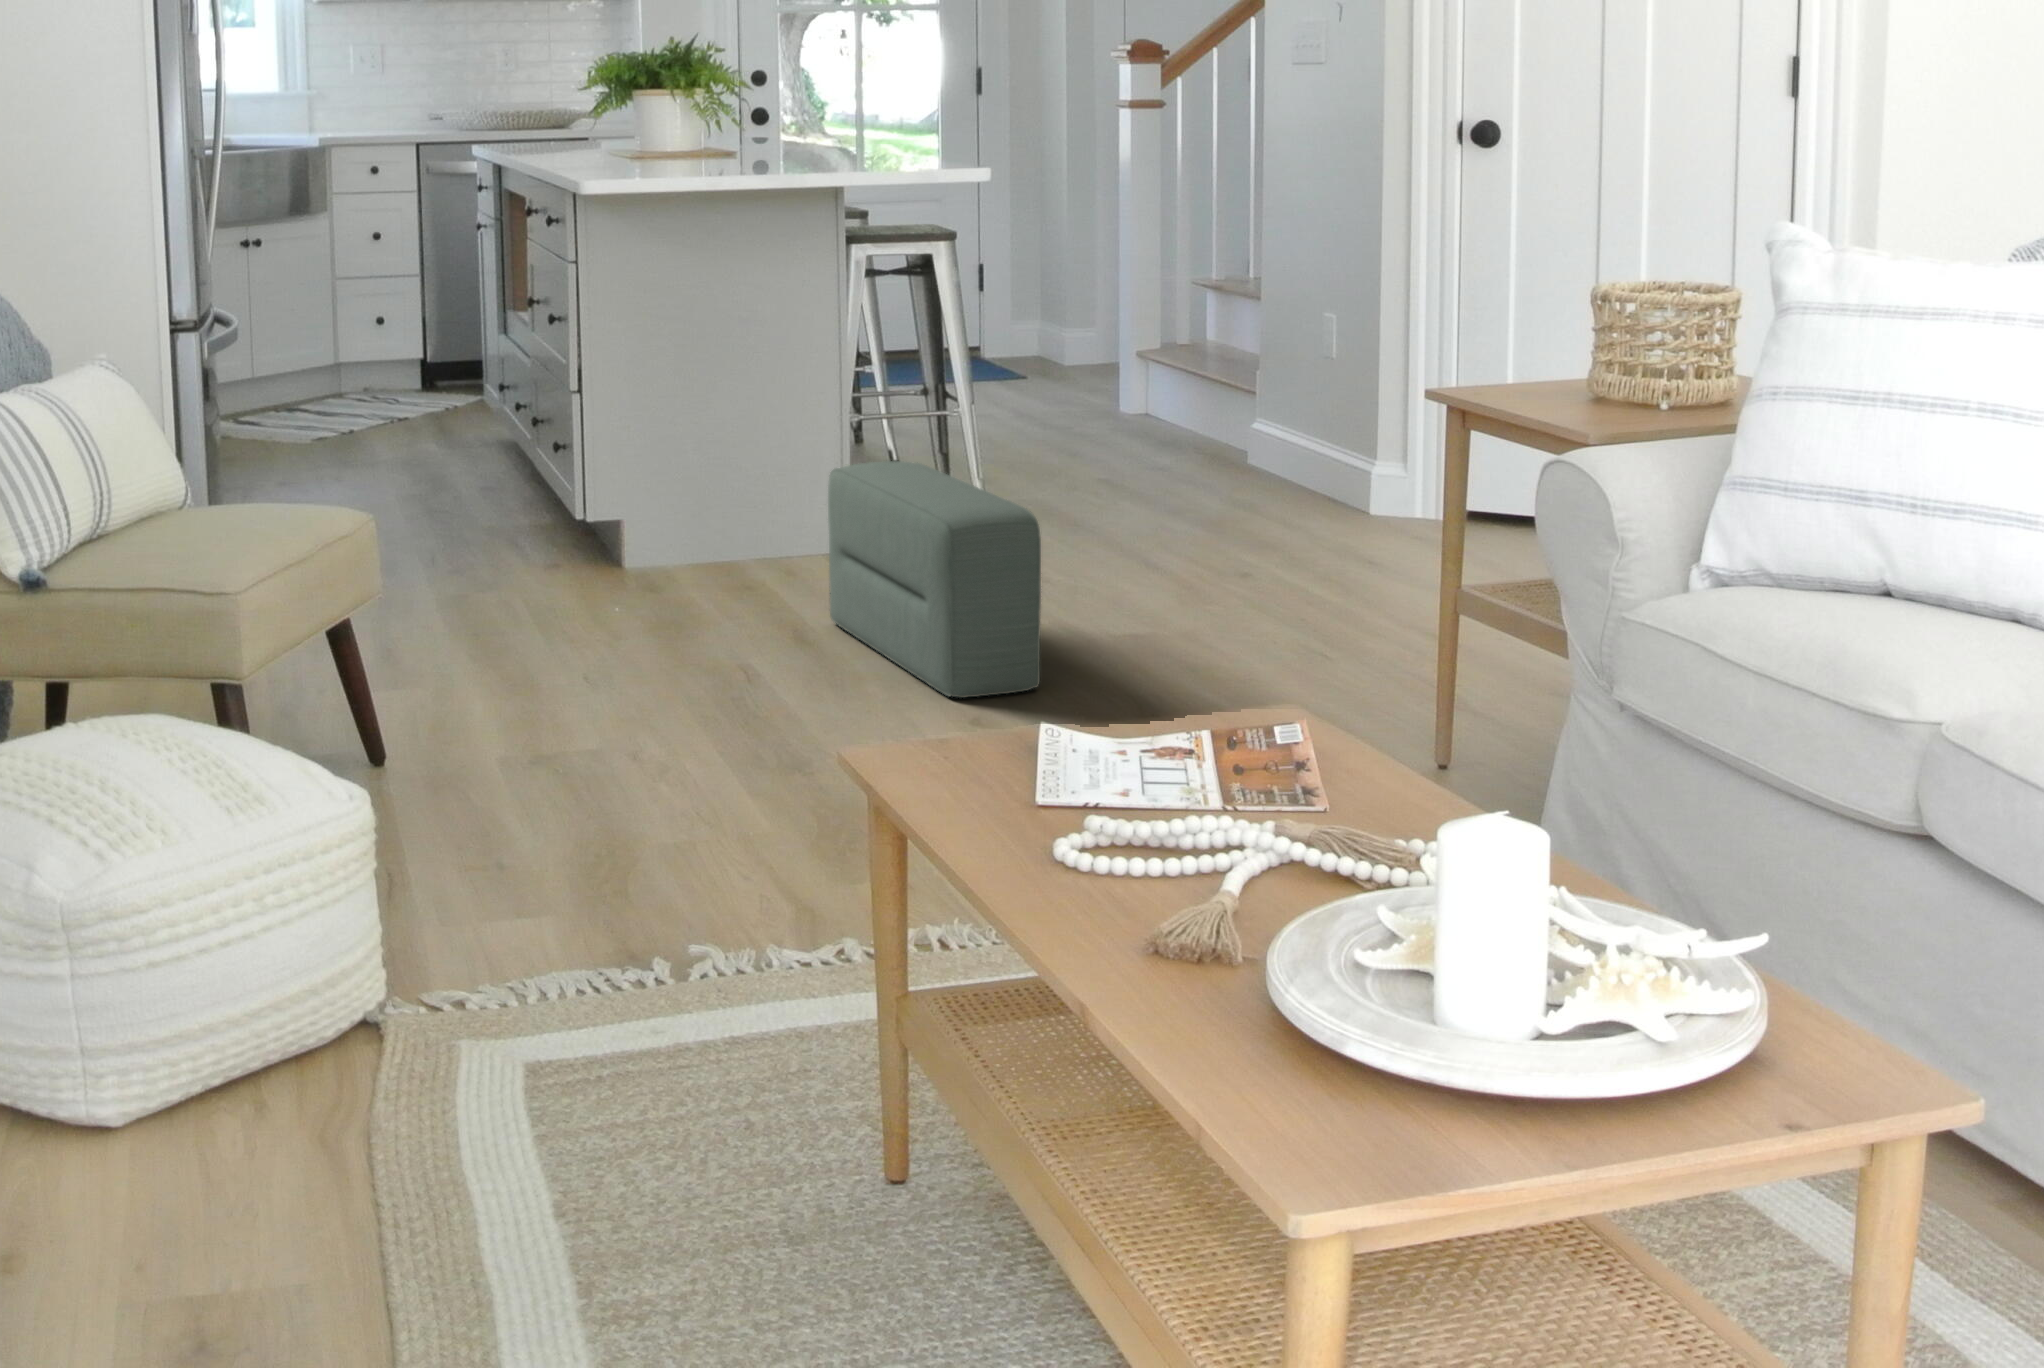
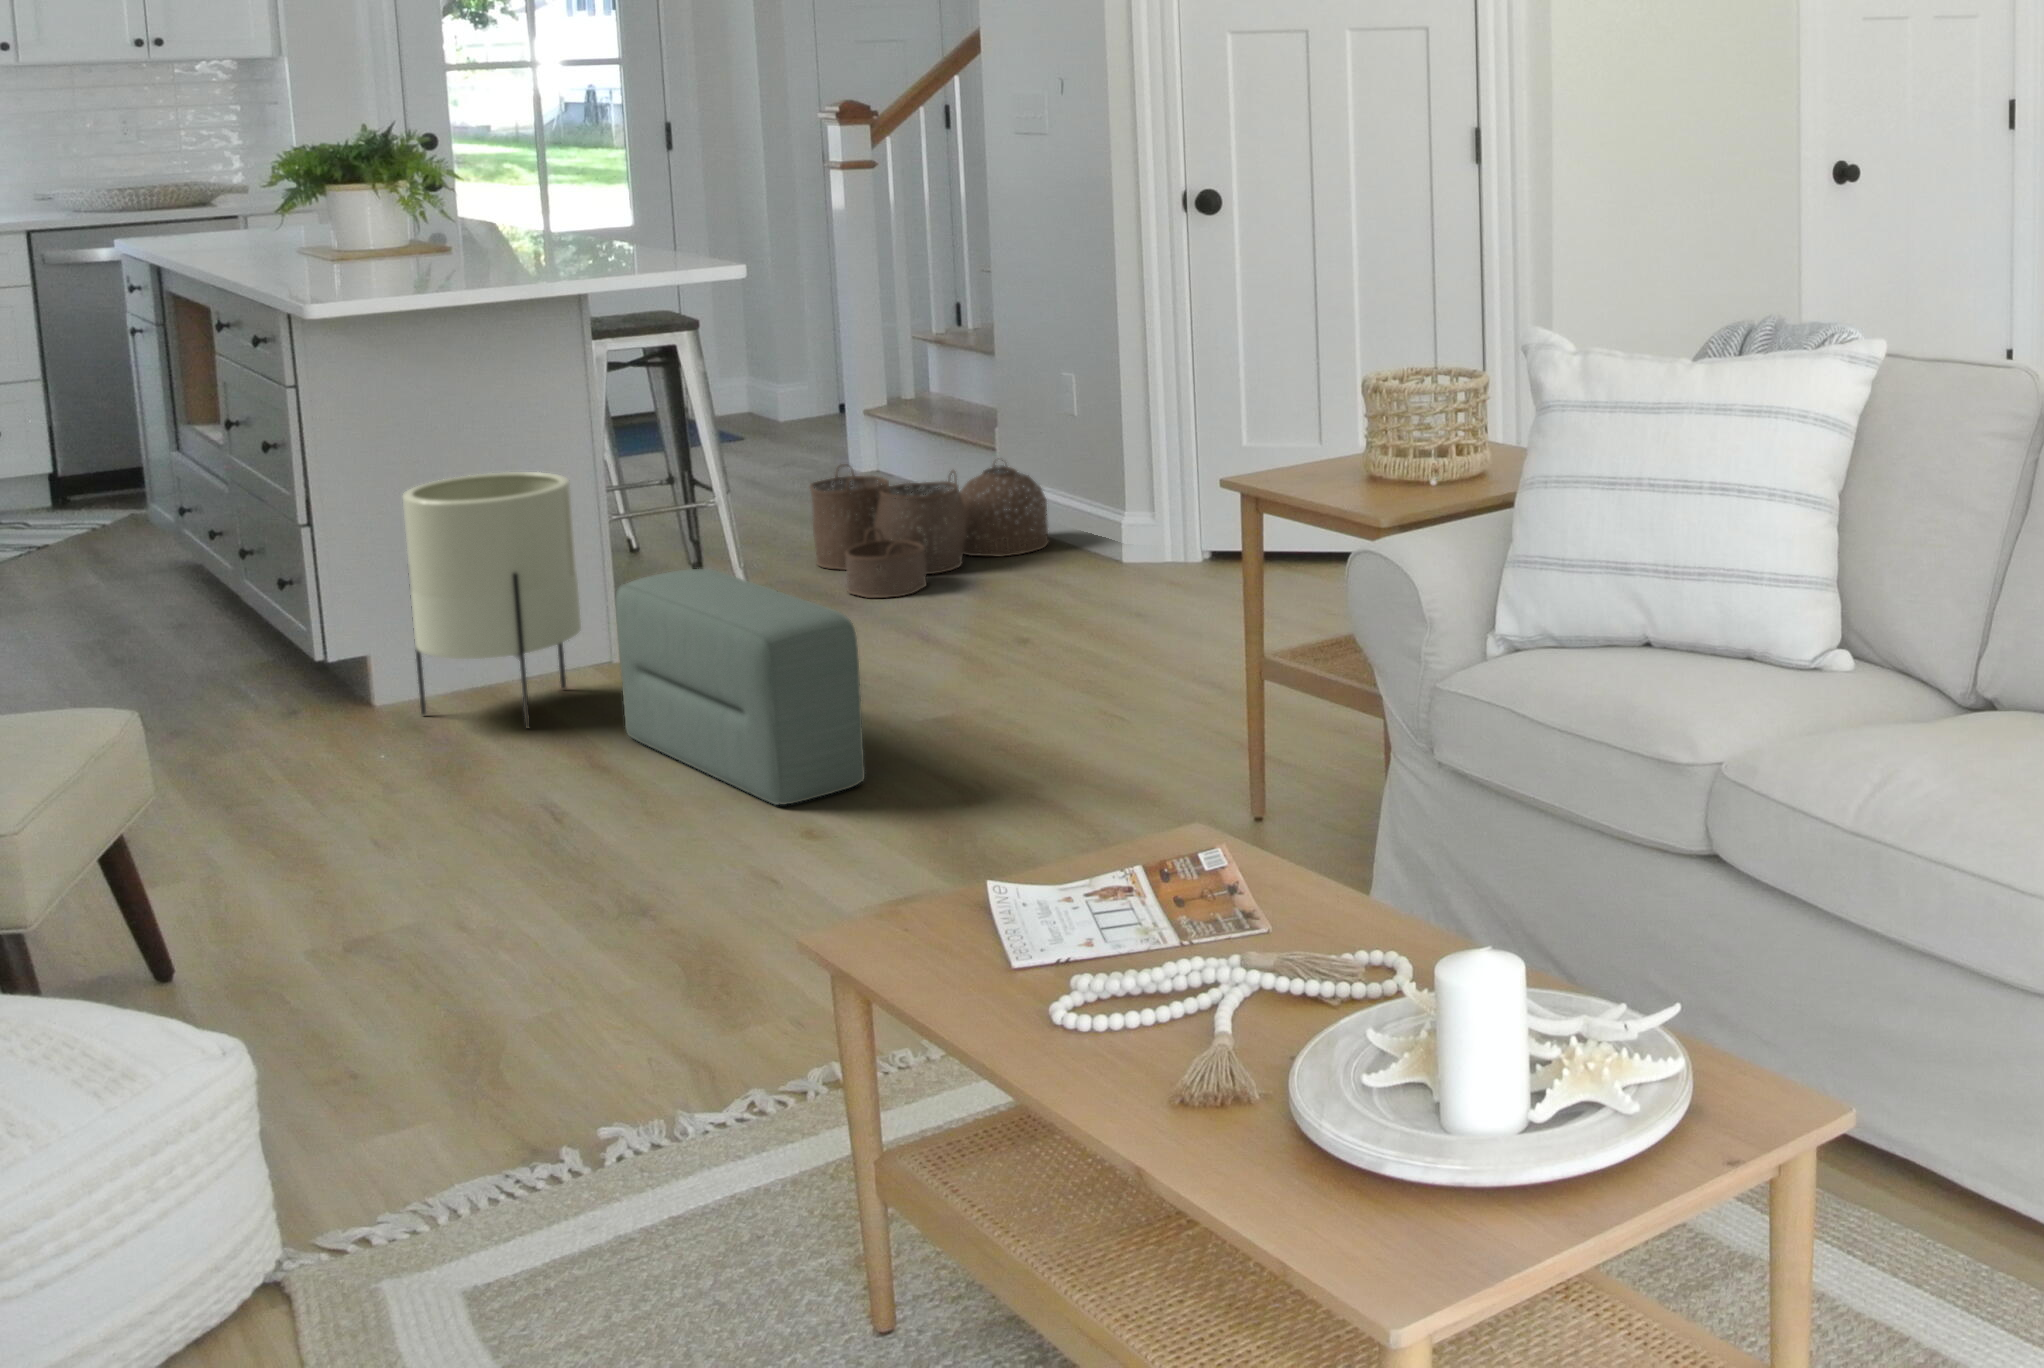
planter: none [655,359,805,604] -> present [402,472,581,728]
woven basket: none [1053,395,1297,530] -> present [810,458,1049,598]

